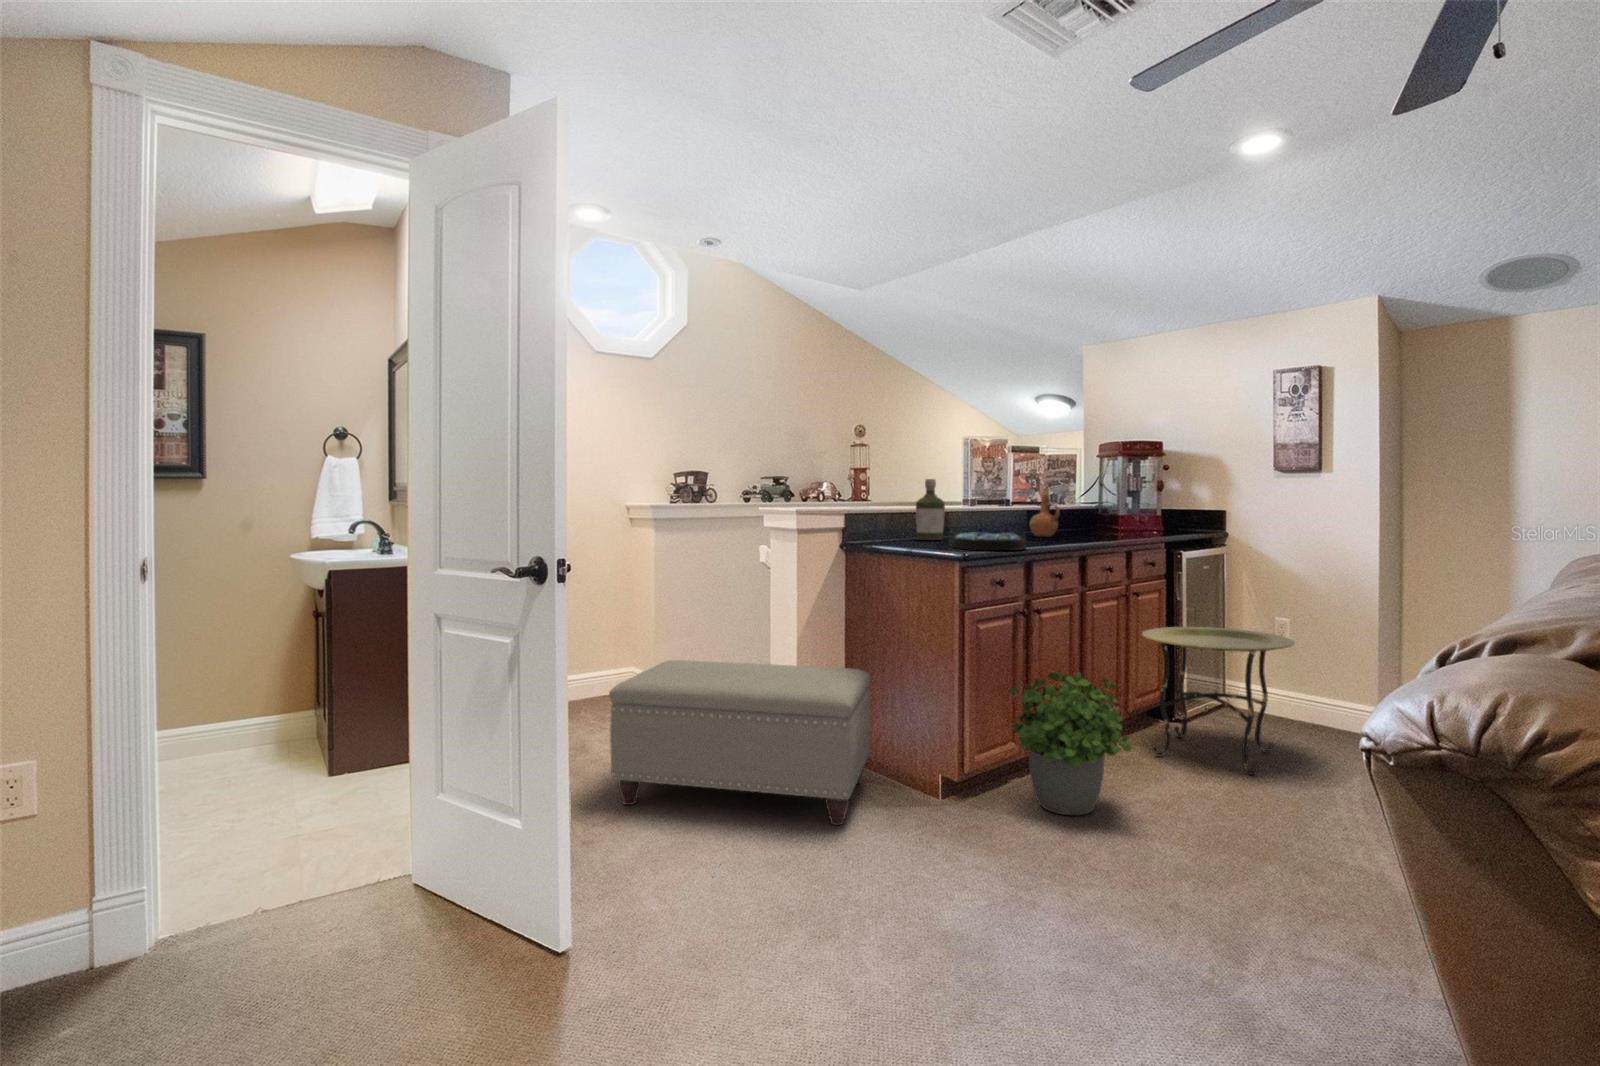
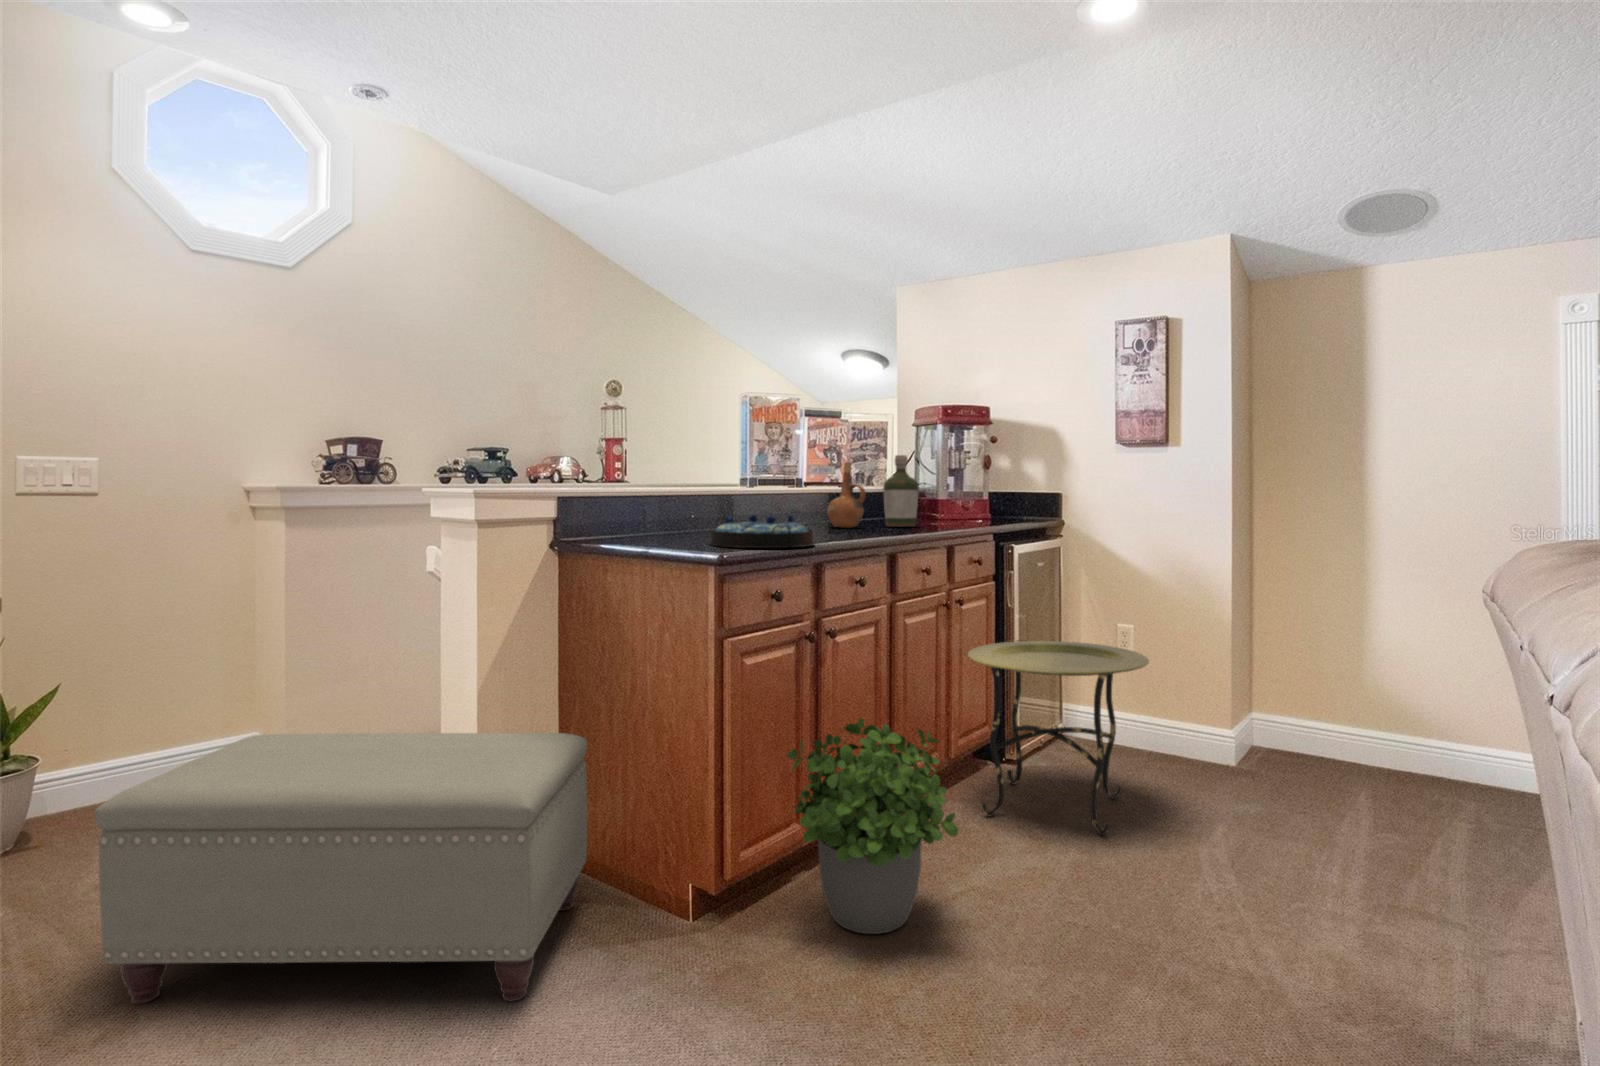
bottle: present [916,479,945,540] -> present [883,455,919,527]

